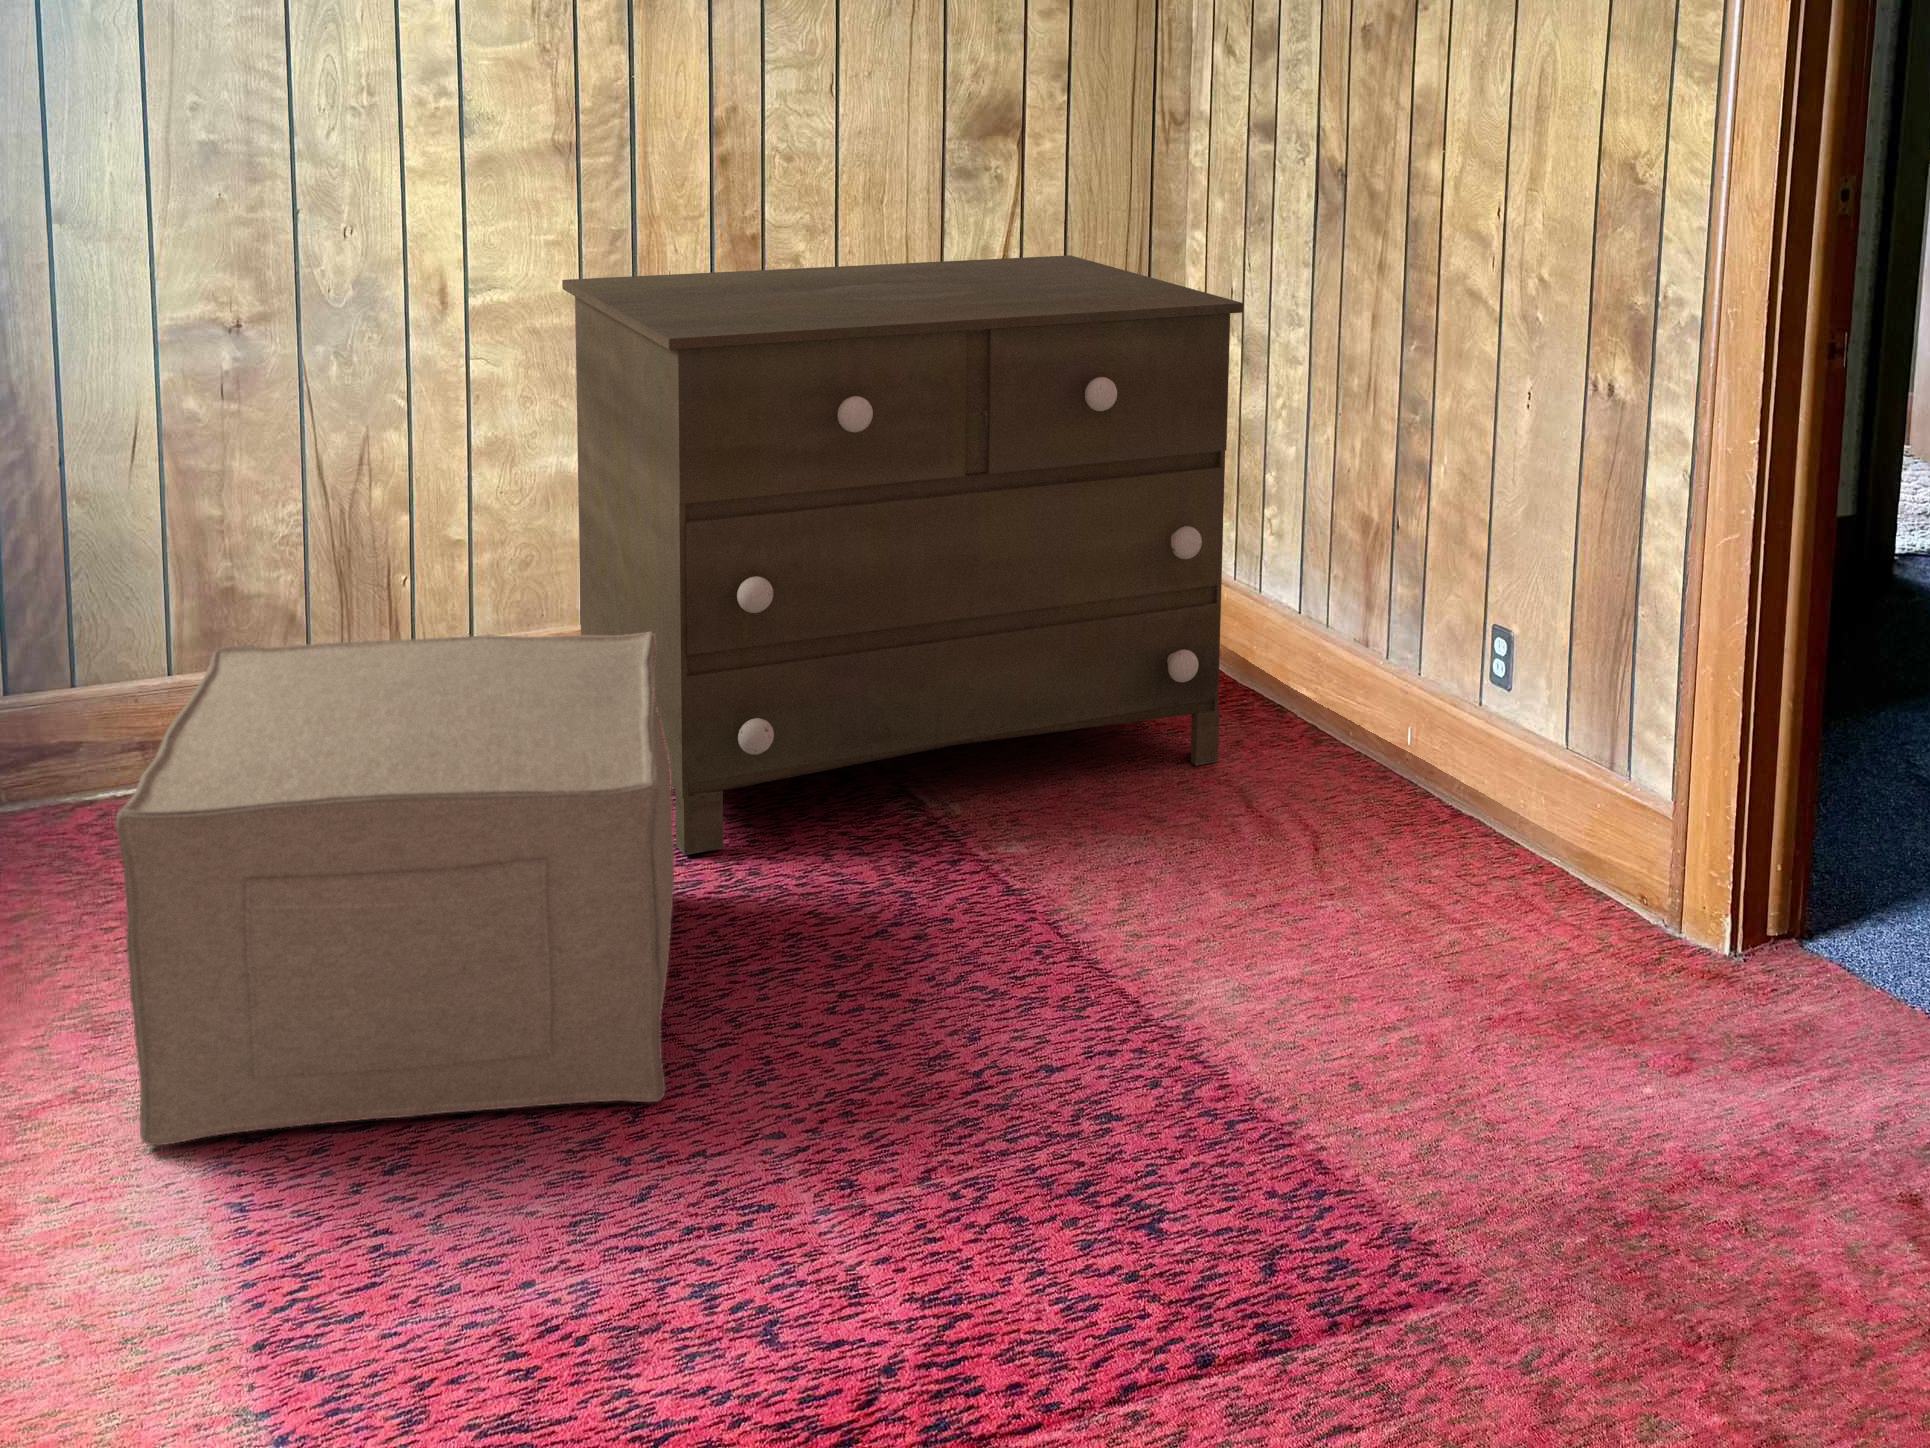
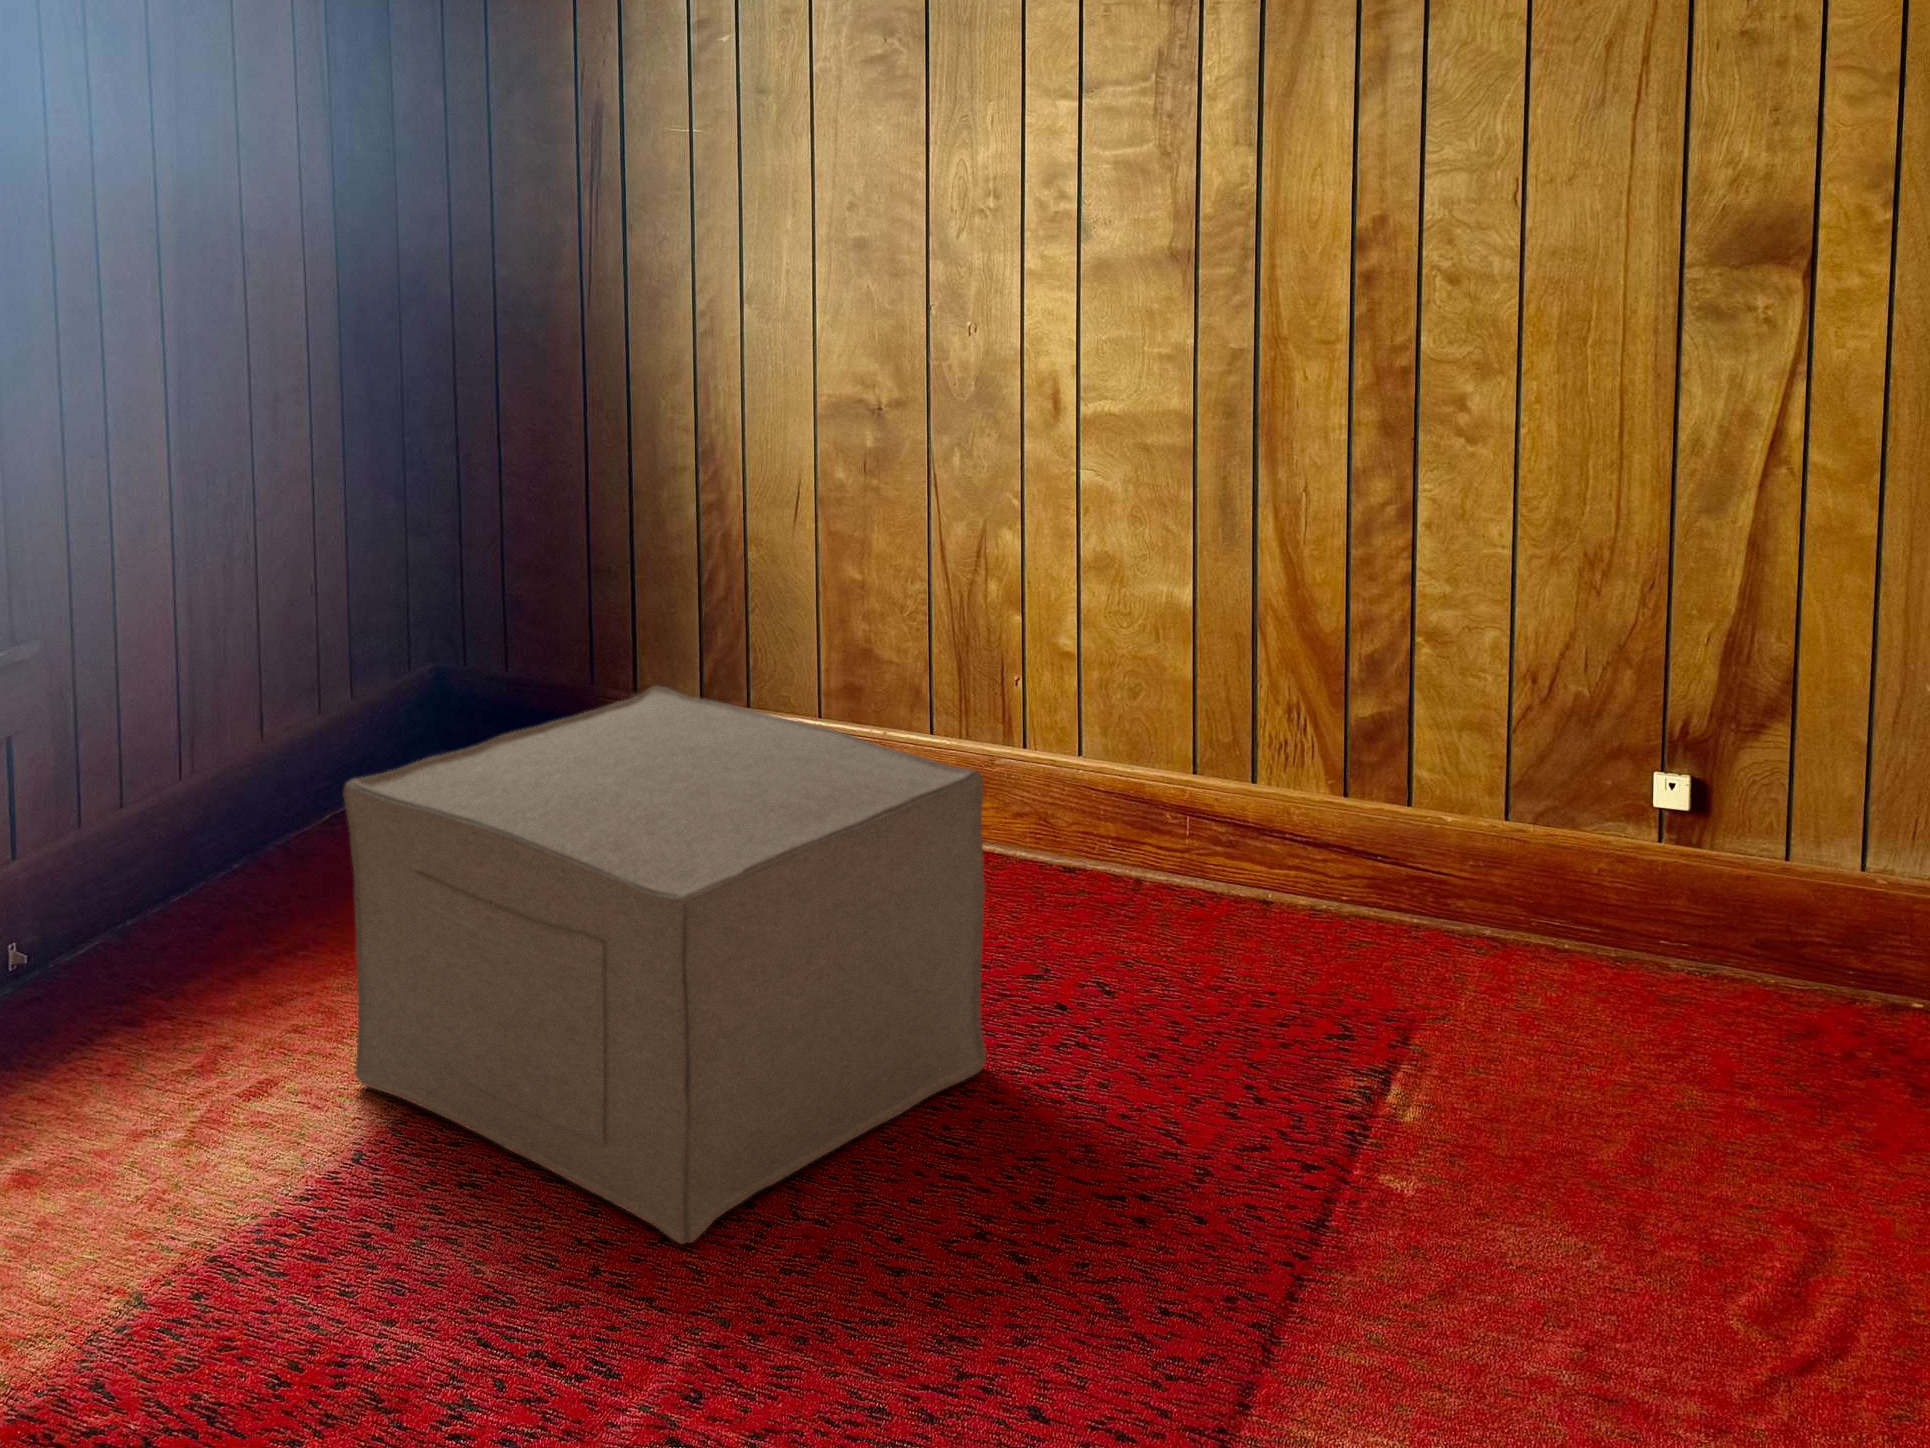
dresser: present [562,255,1243,855] -> none [1049,397,1916,1206]

